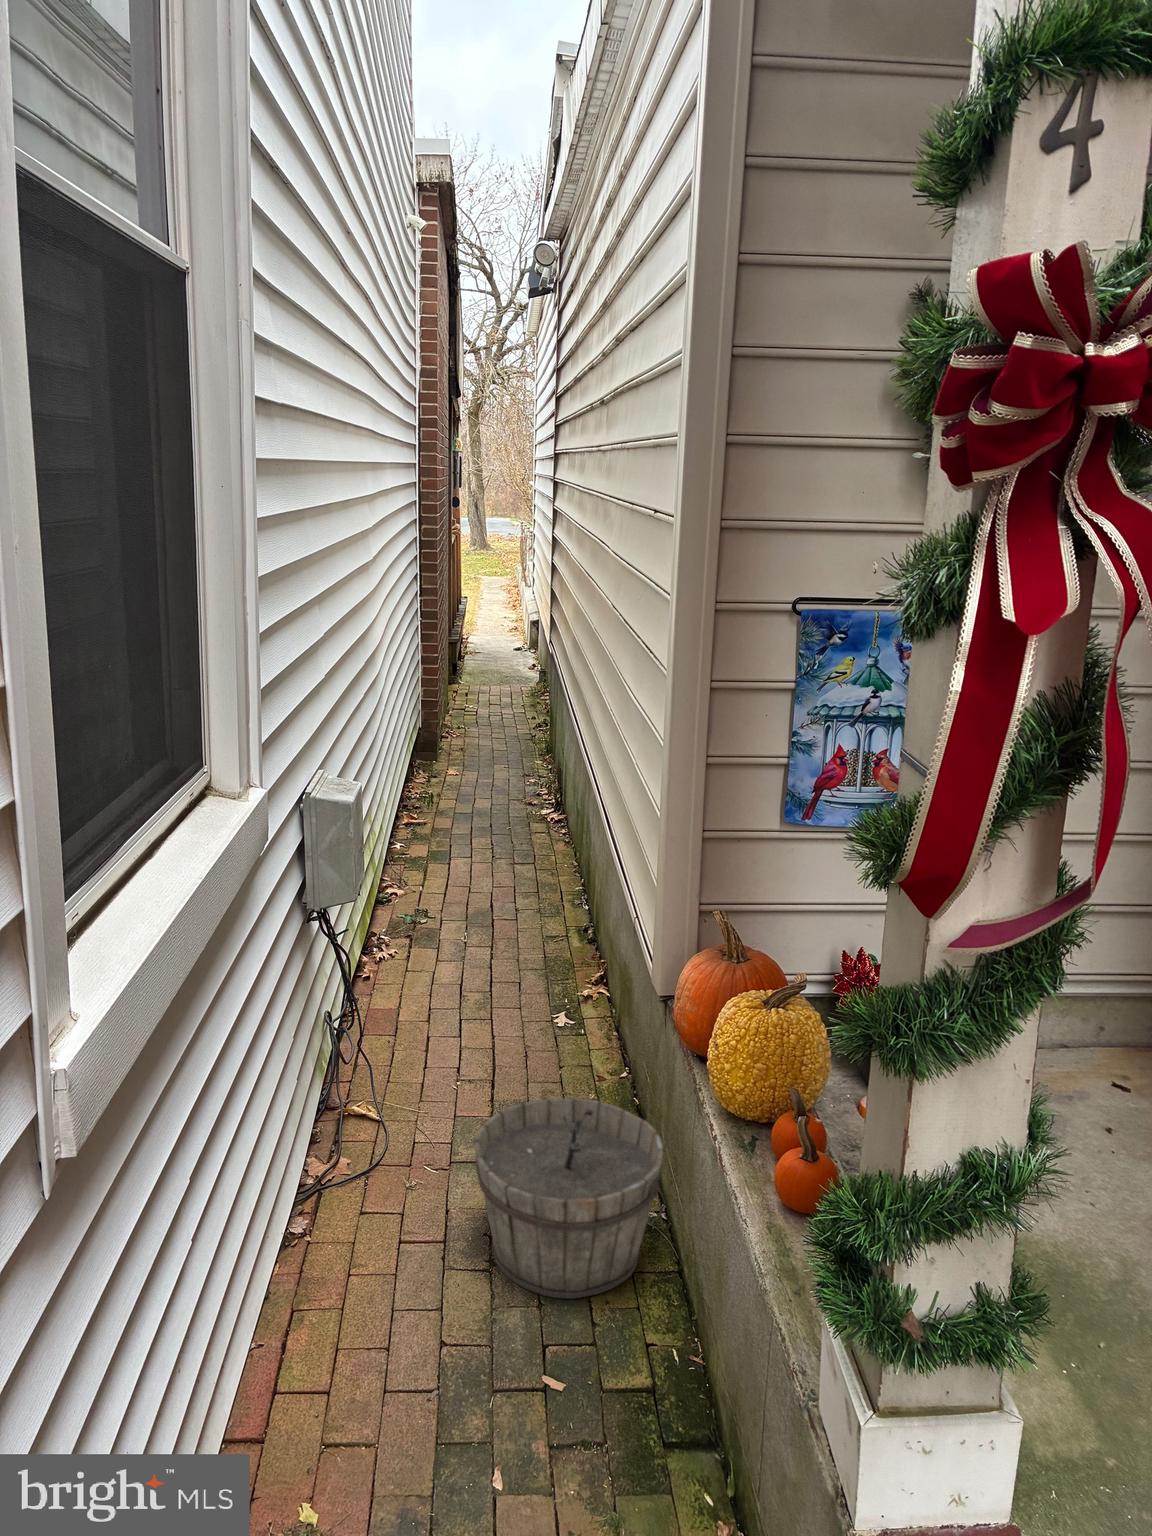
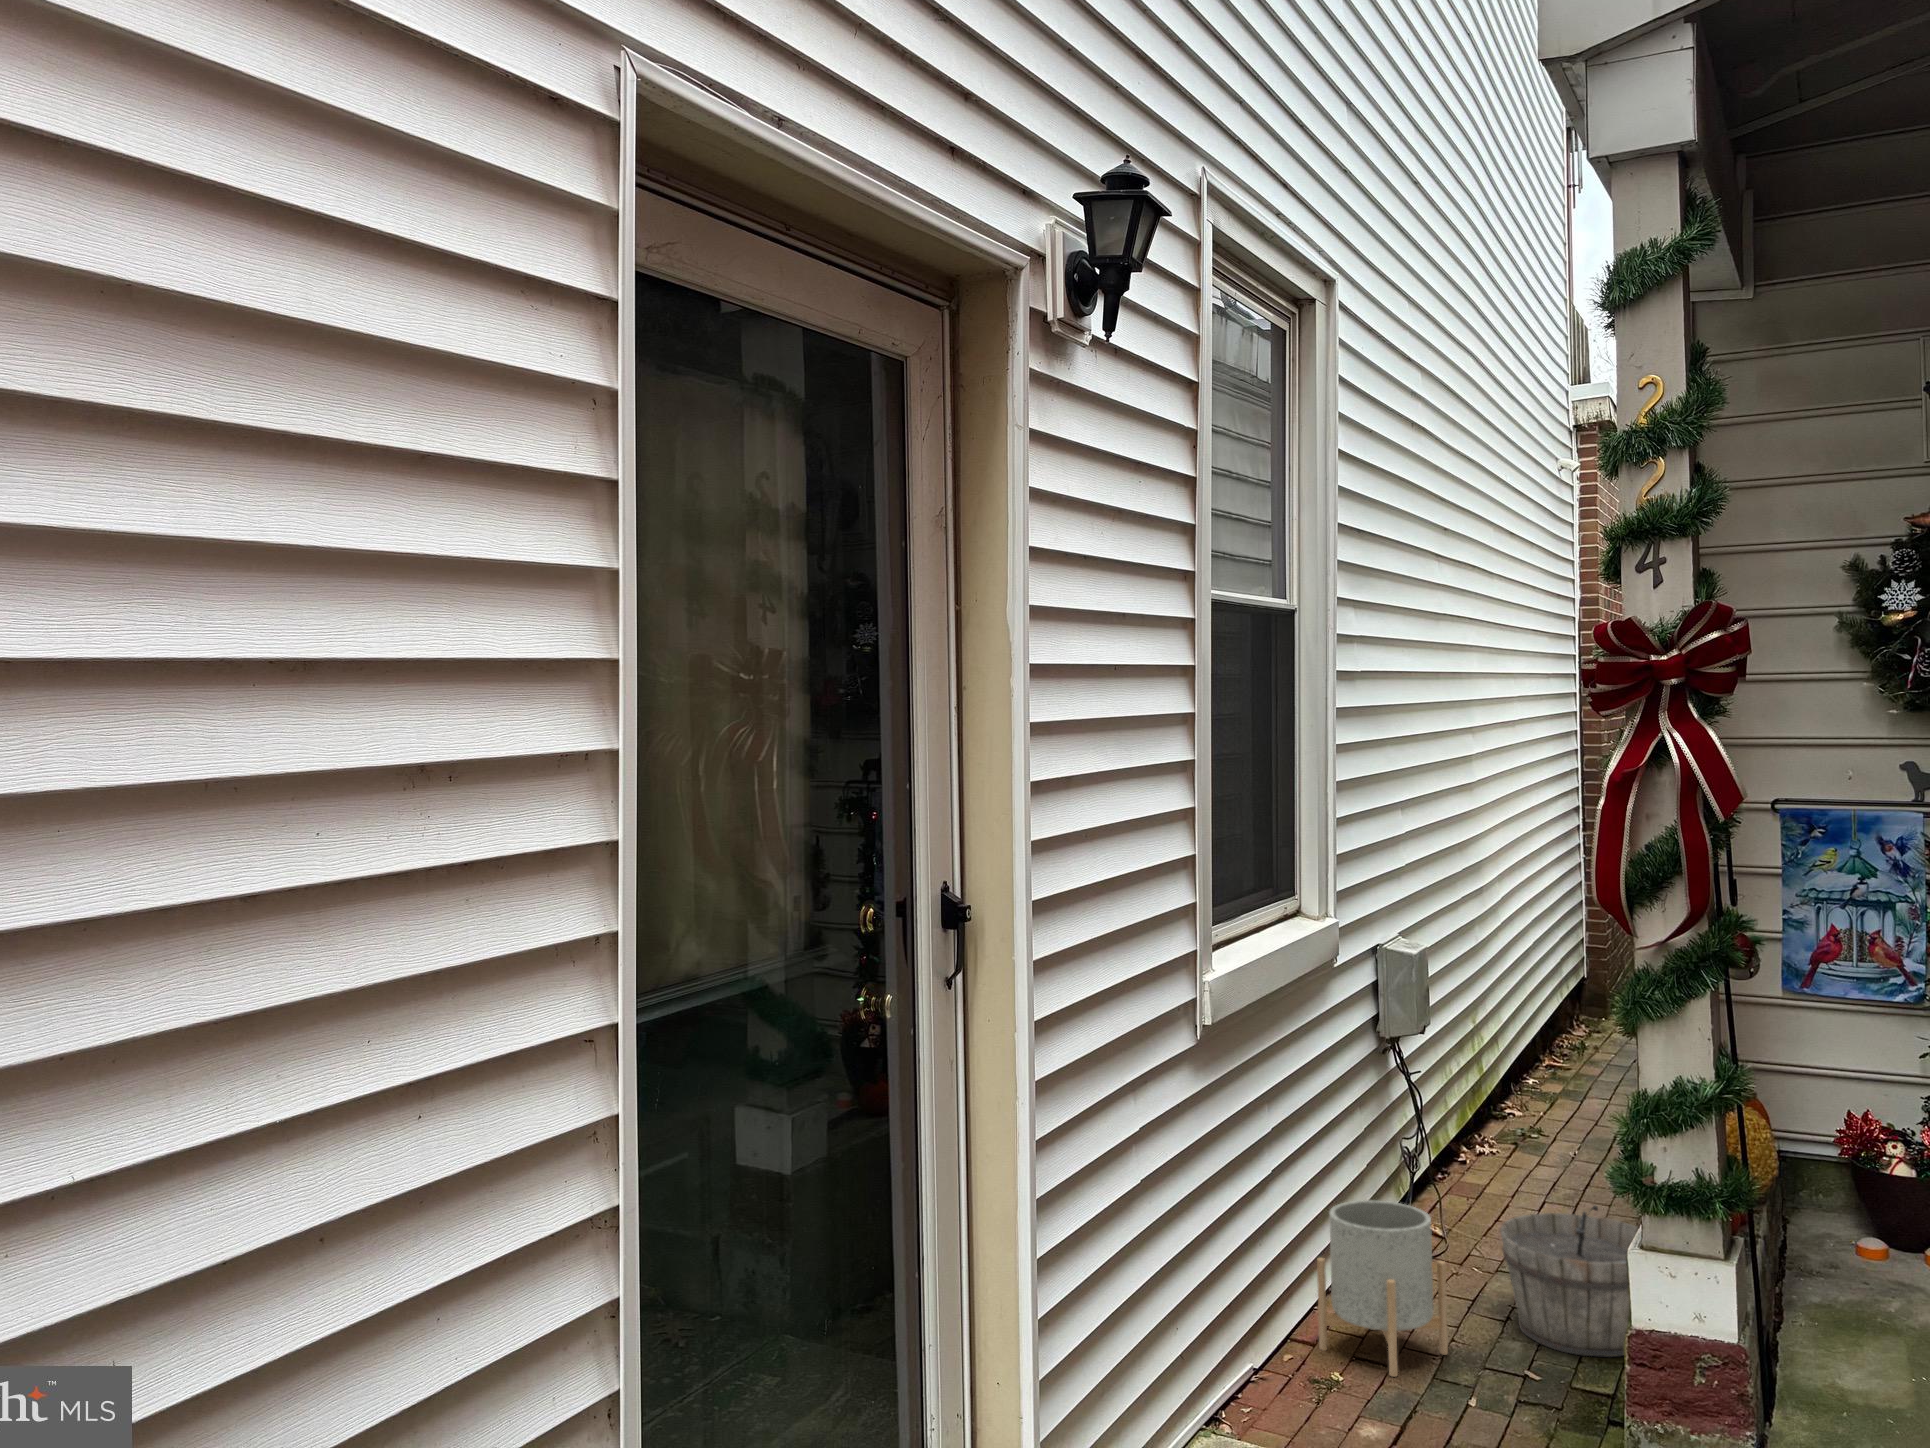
planter: none [254,1174,430,1444] -> present [1317,1200,1448,1377]

